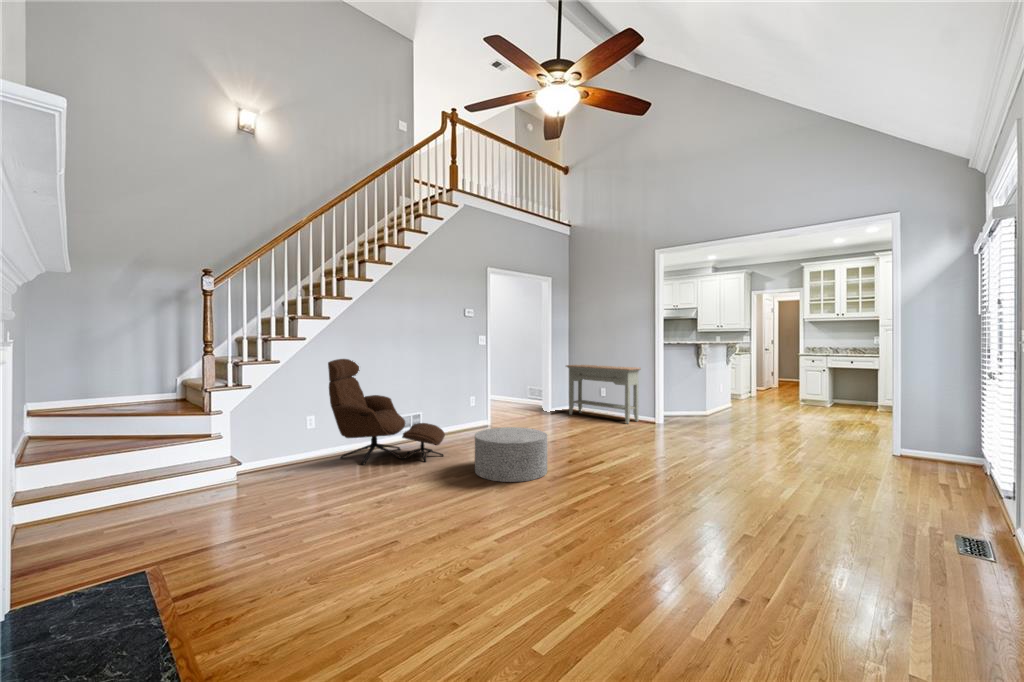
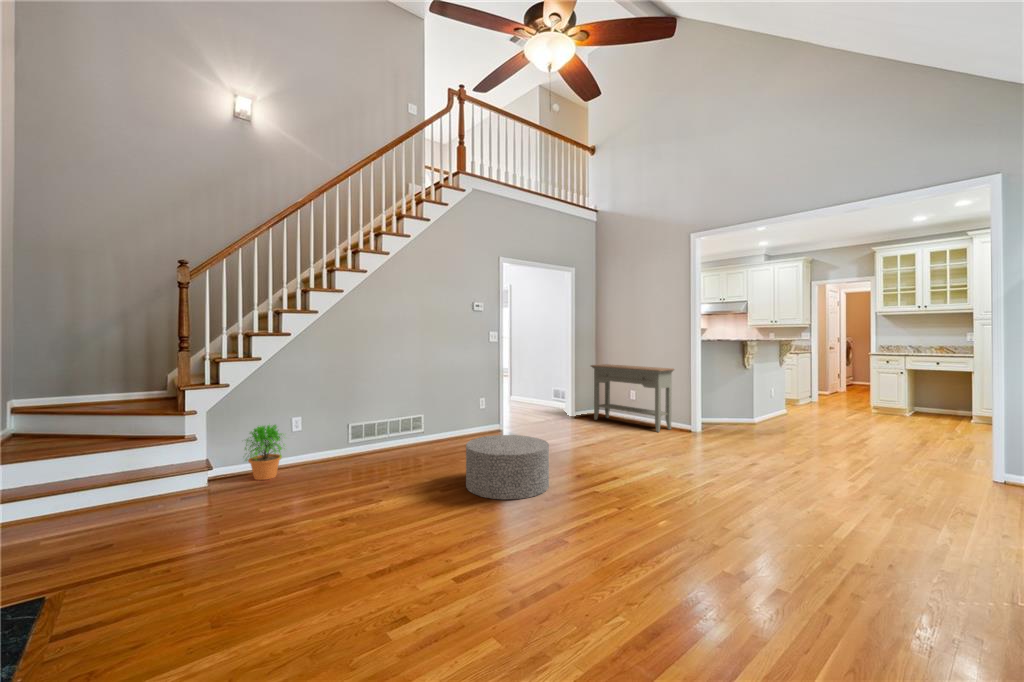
lounge chair: present [328,359,445,465] -> none [314,357,442,473]
potted plant: none [261,421,308,474] -> present [245,425,282,480]

